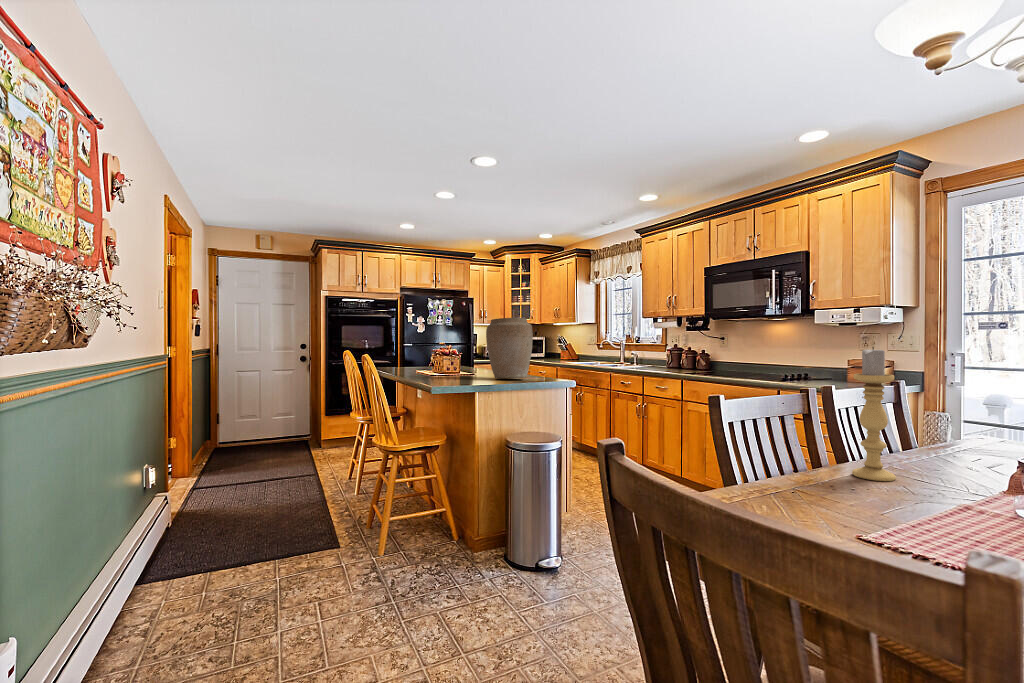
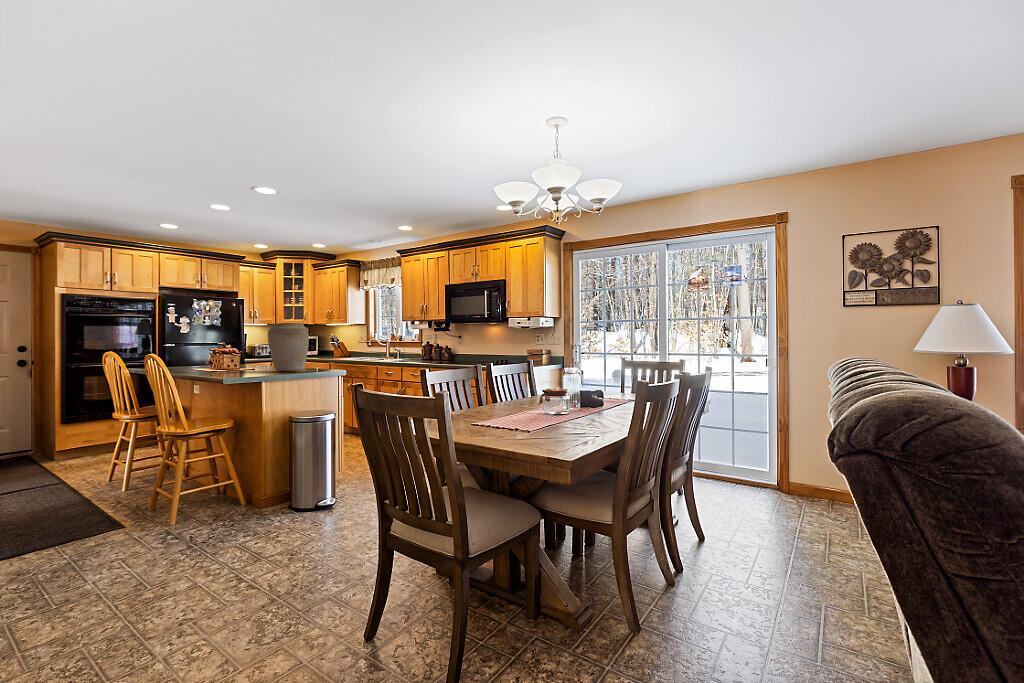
candle holder: present [852,347,896,481] -> none [490,344,507,410]

